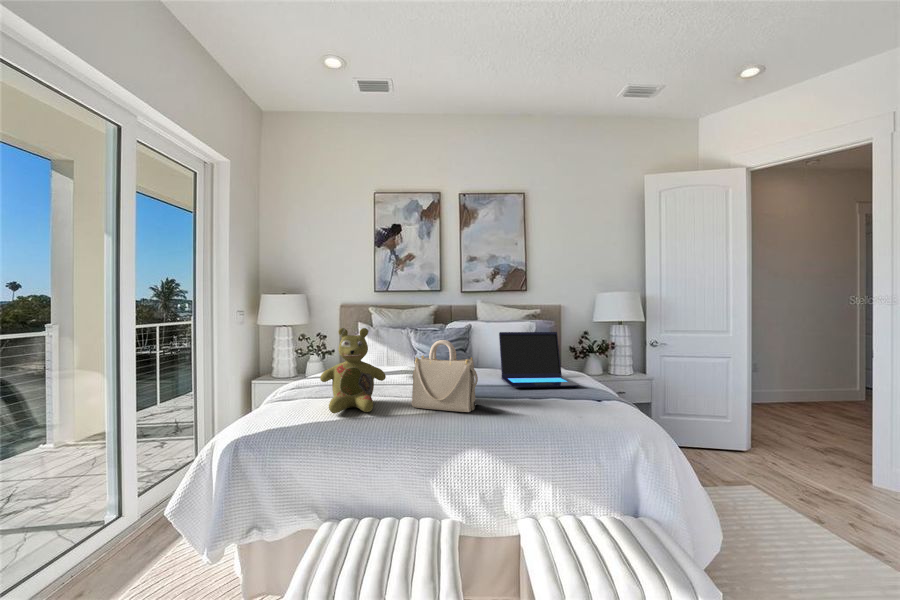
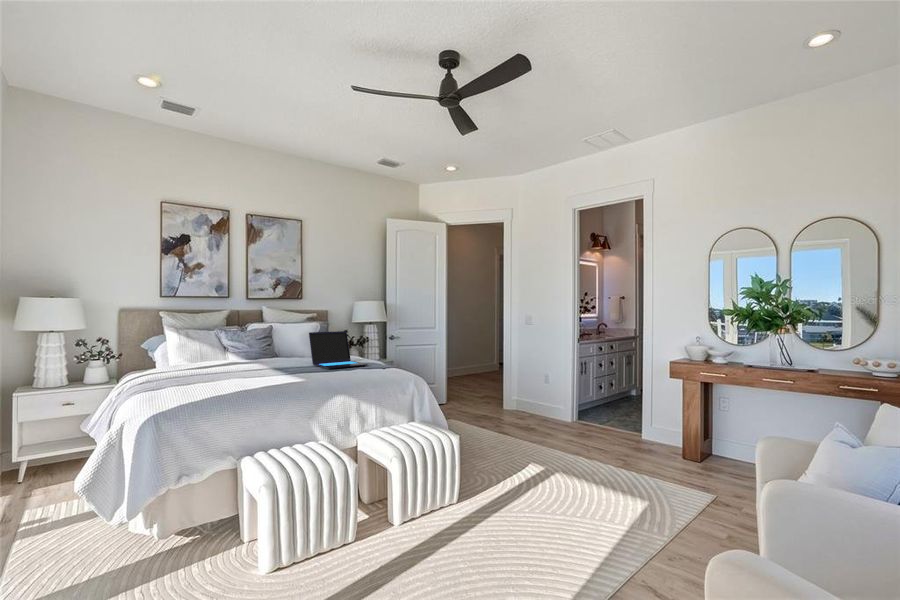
stuffed bear: present [320,328,386,413] -> none [201,332,250,393]
handbag: present [412,340,478,412] -> none [271,339,317,385]

